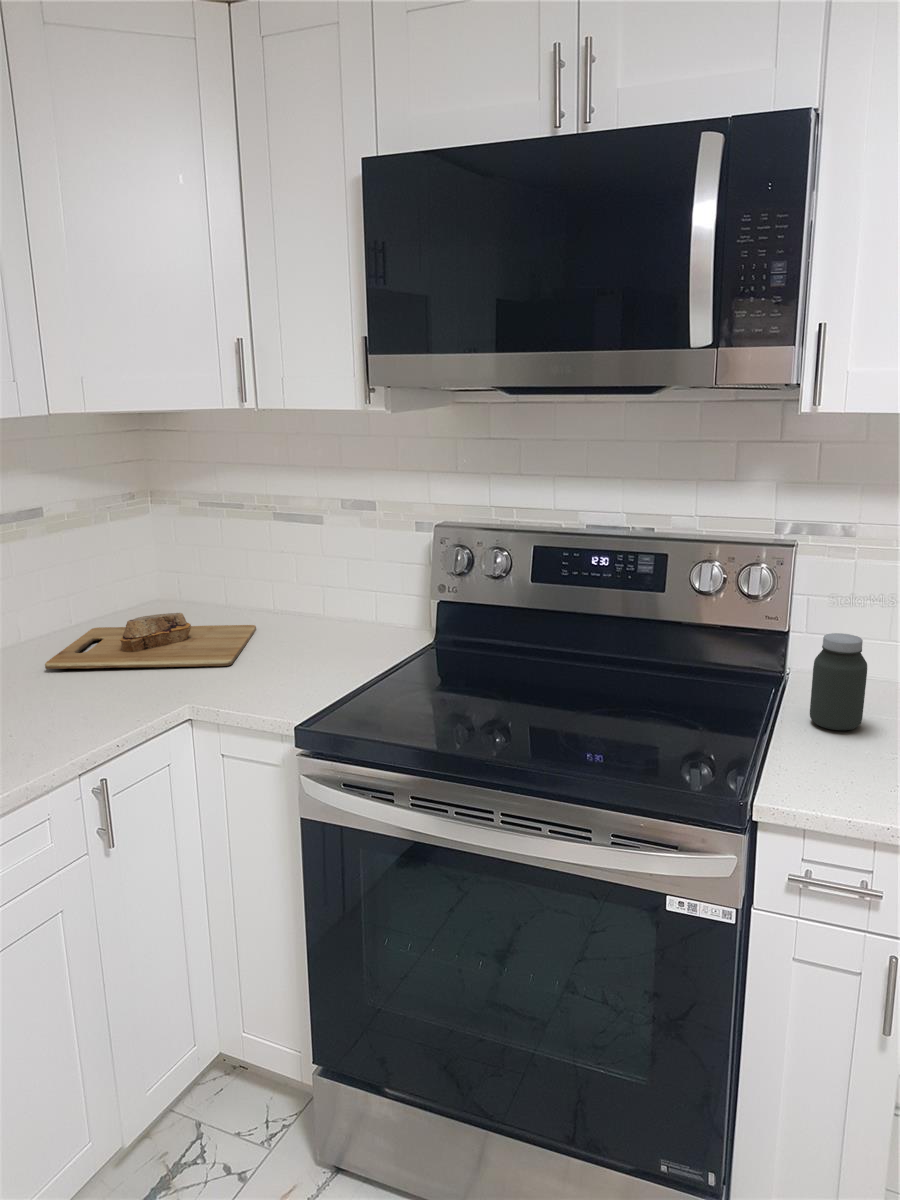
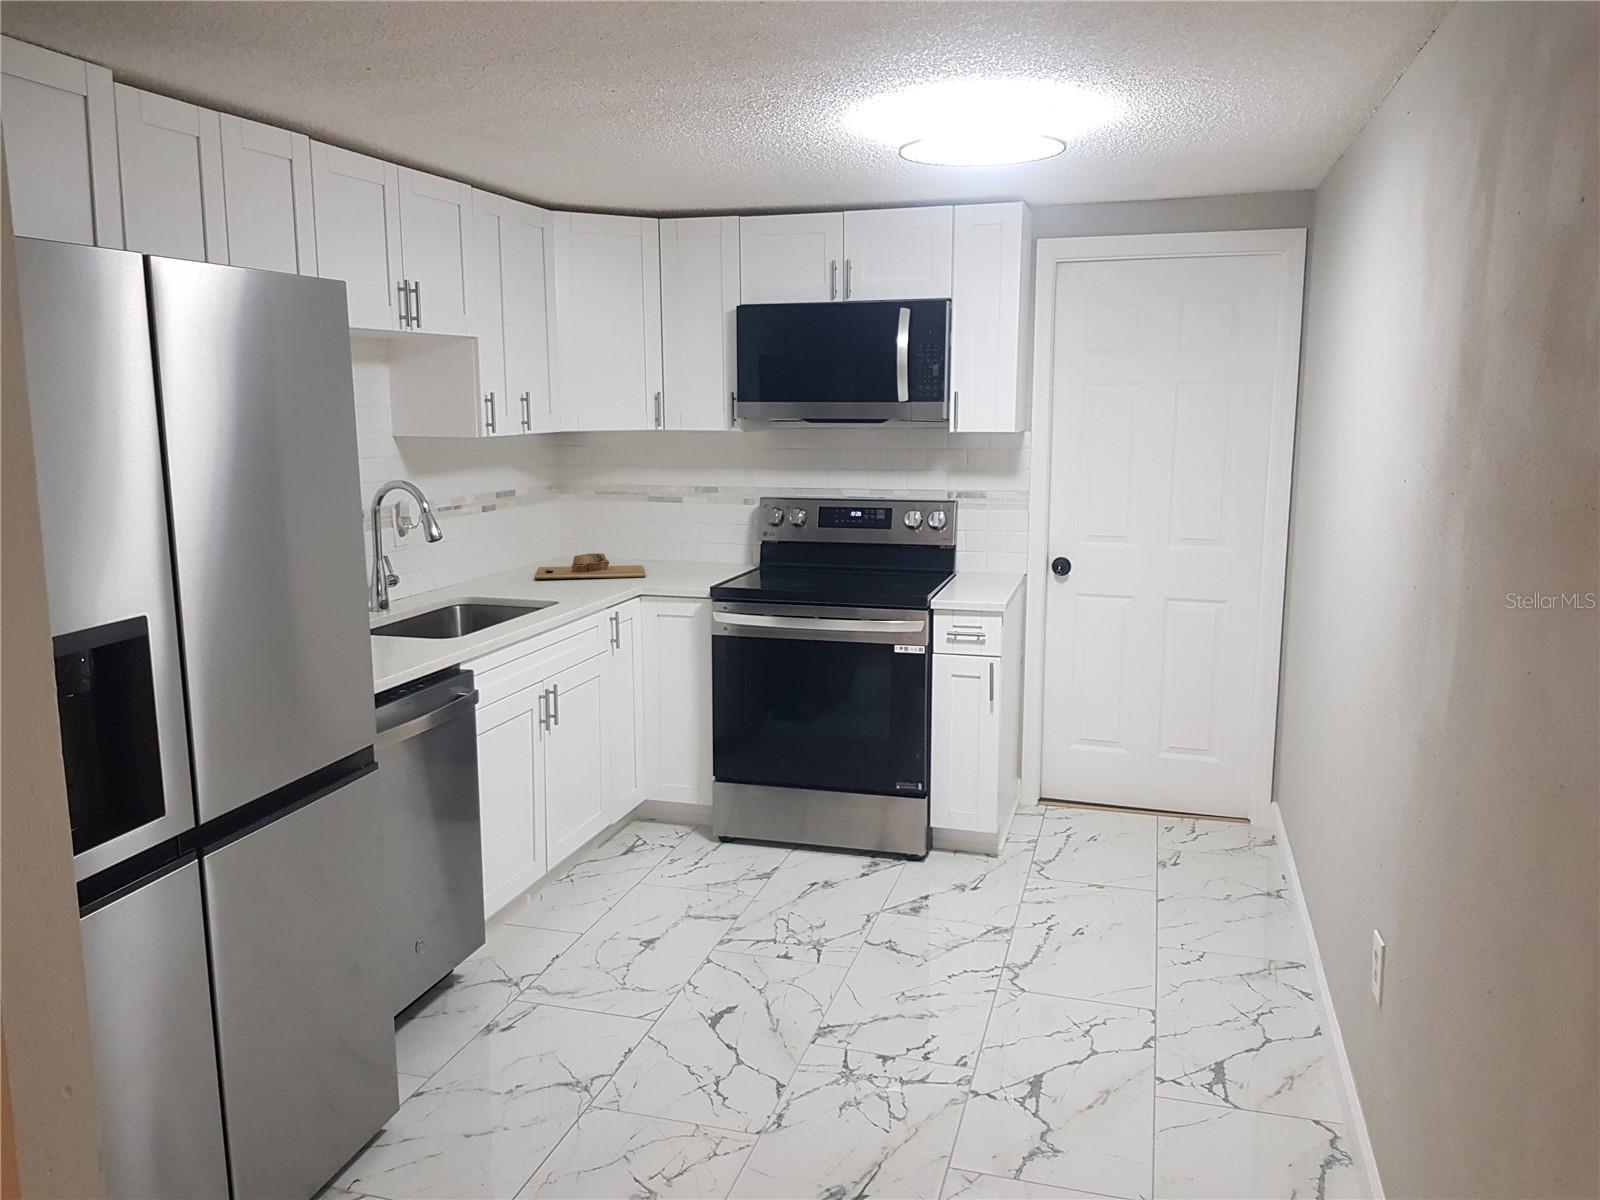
jar: present [810,633,867,730] -> none [963,539,987,585]

